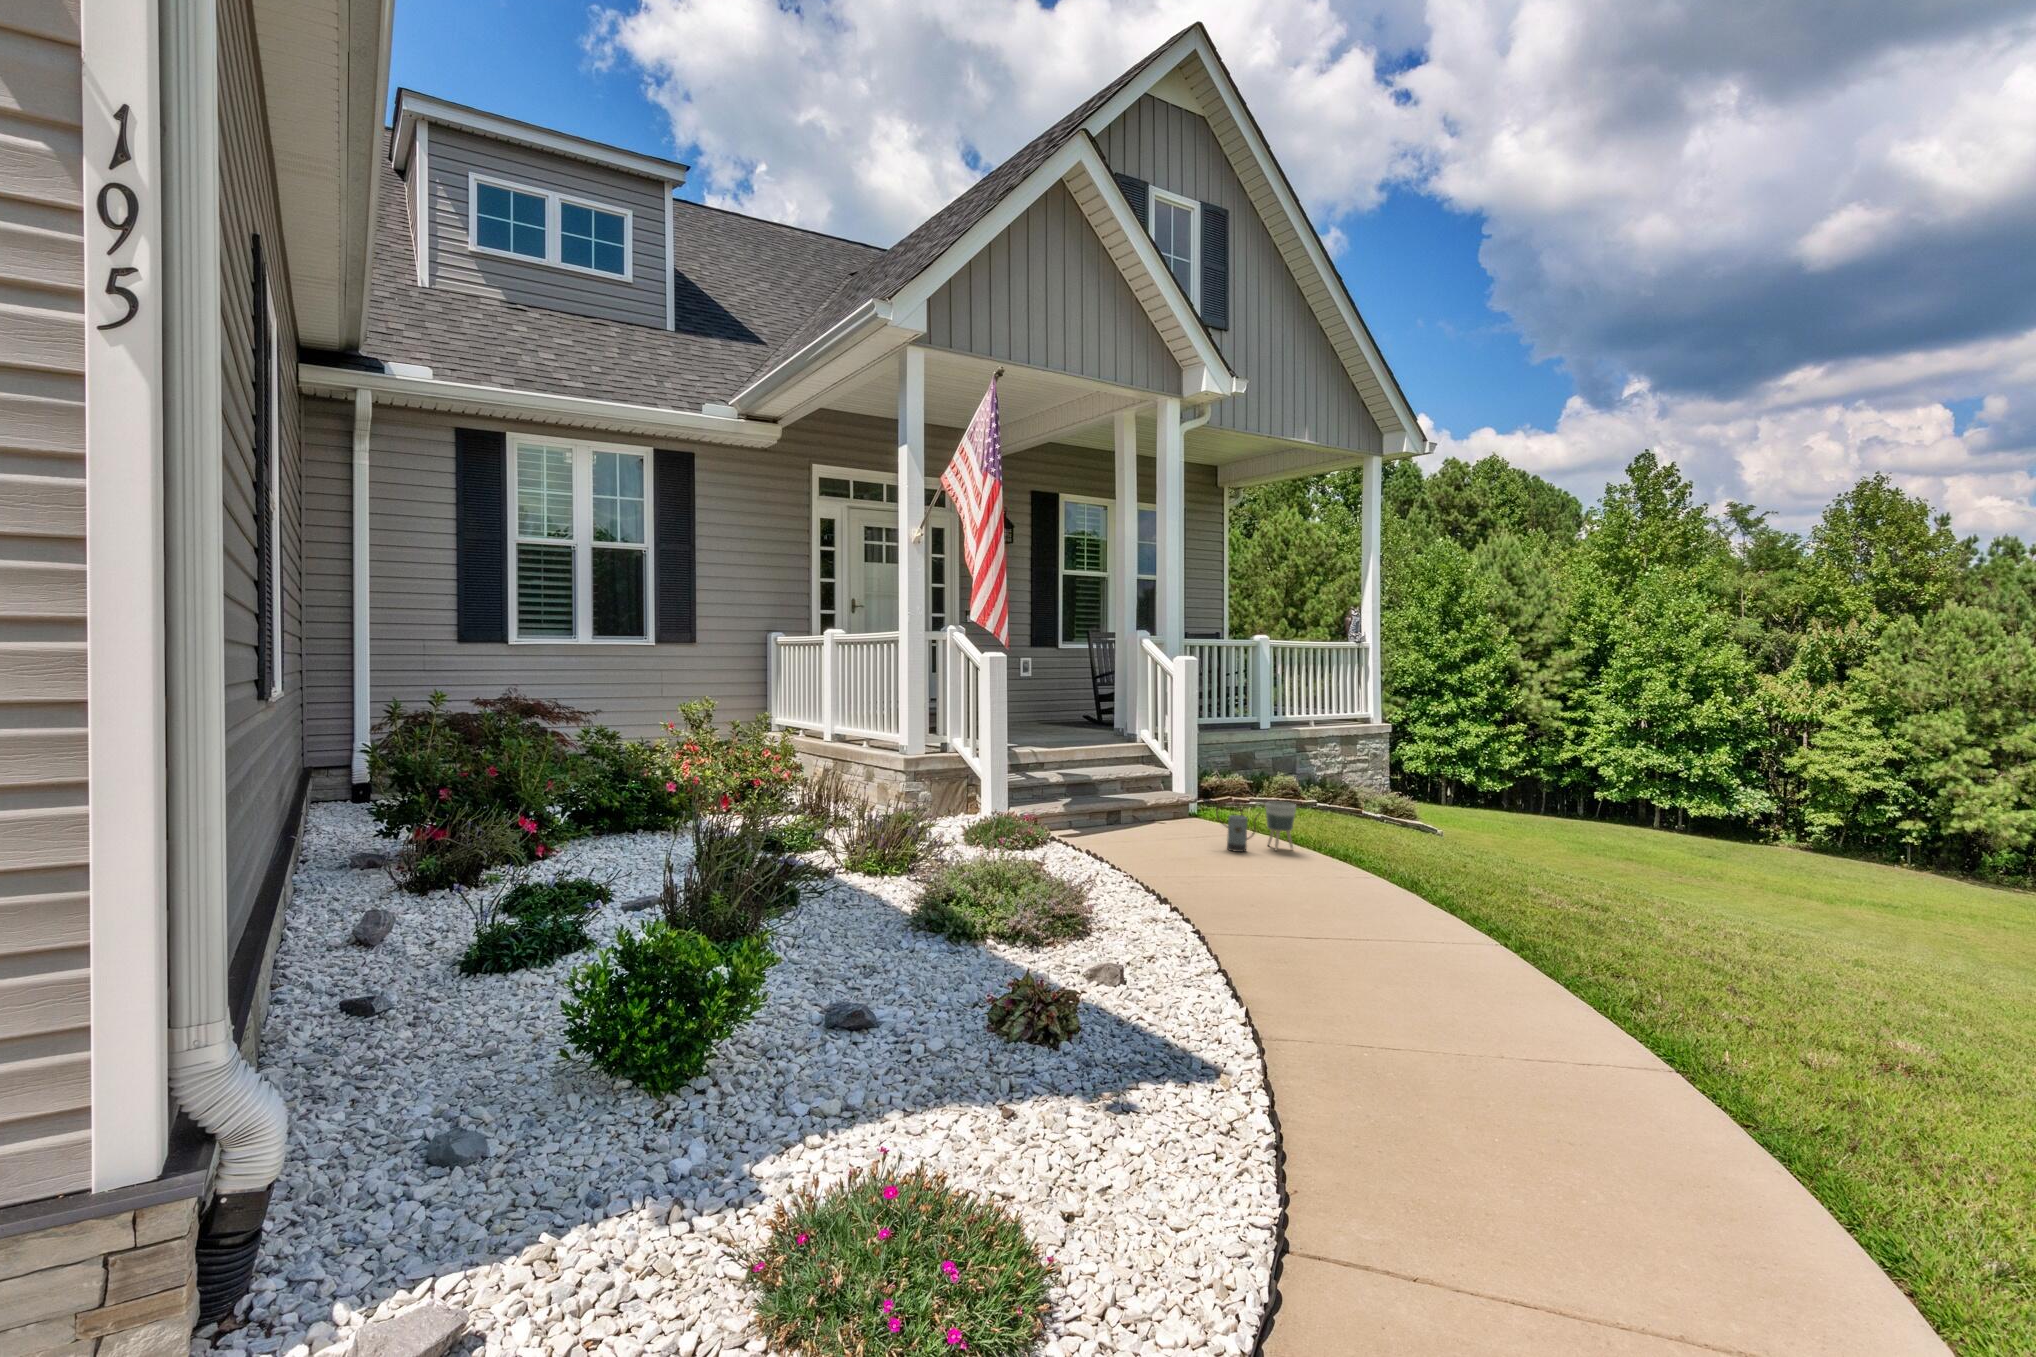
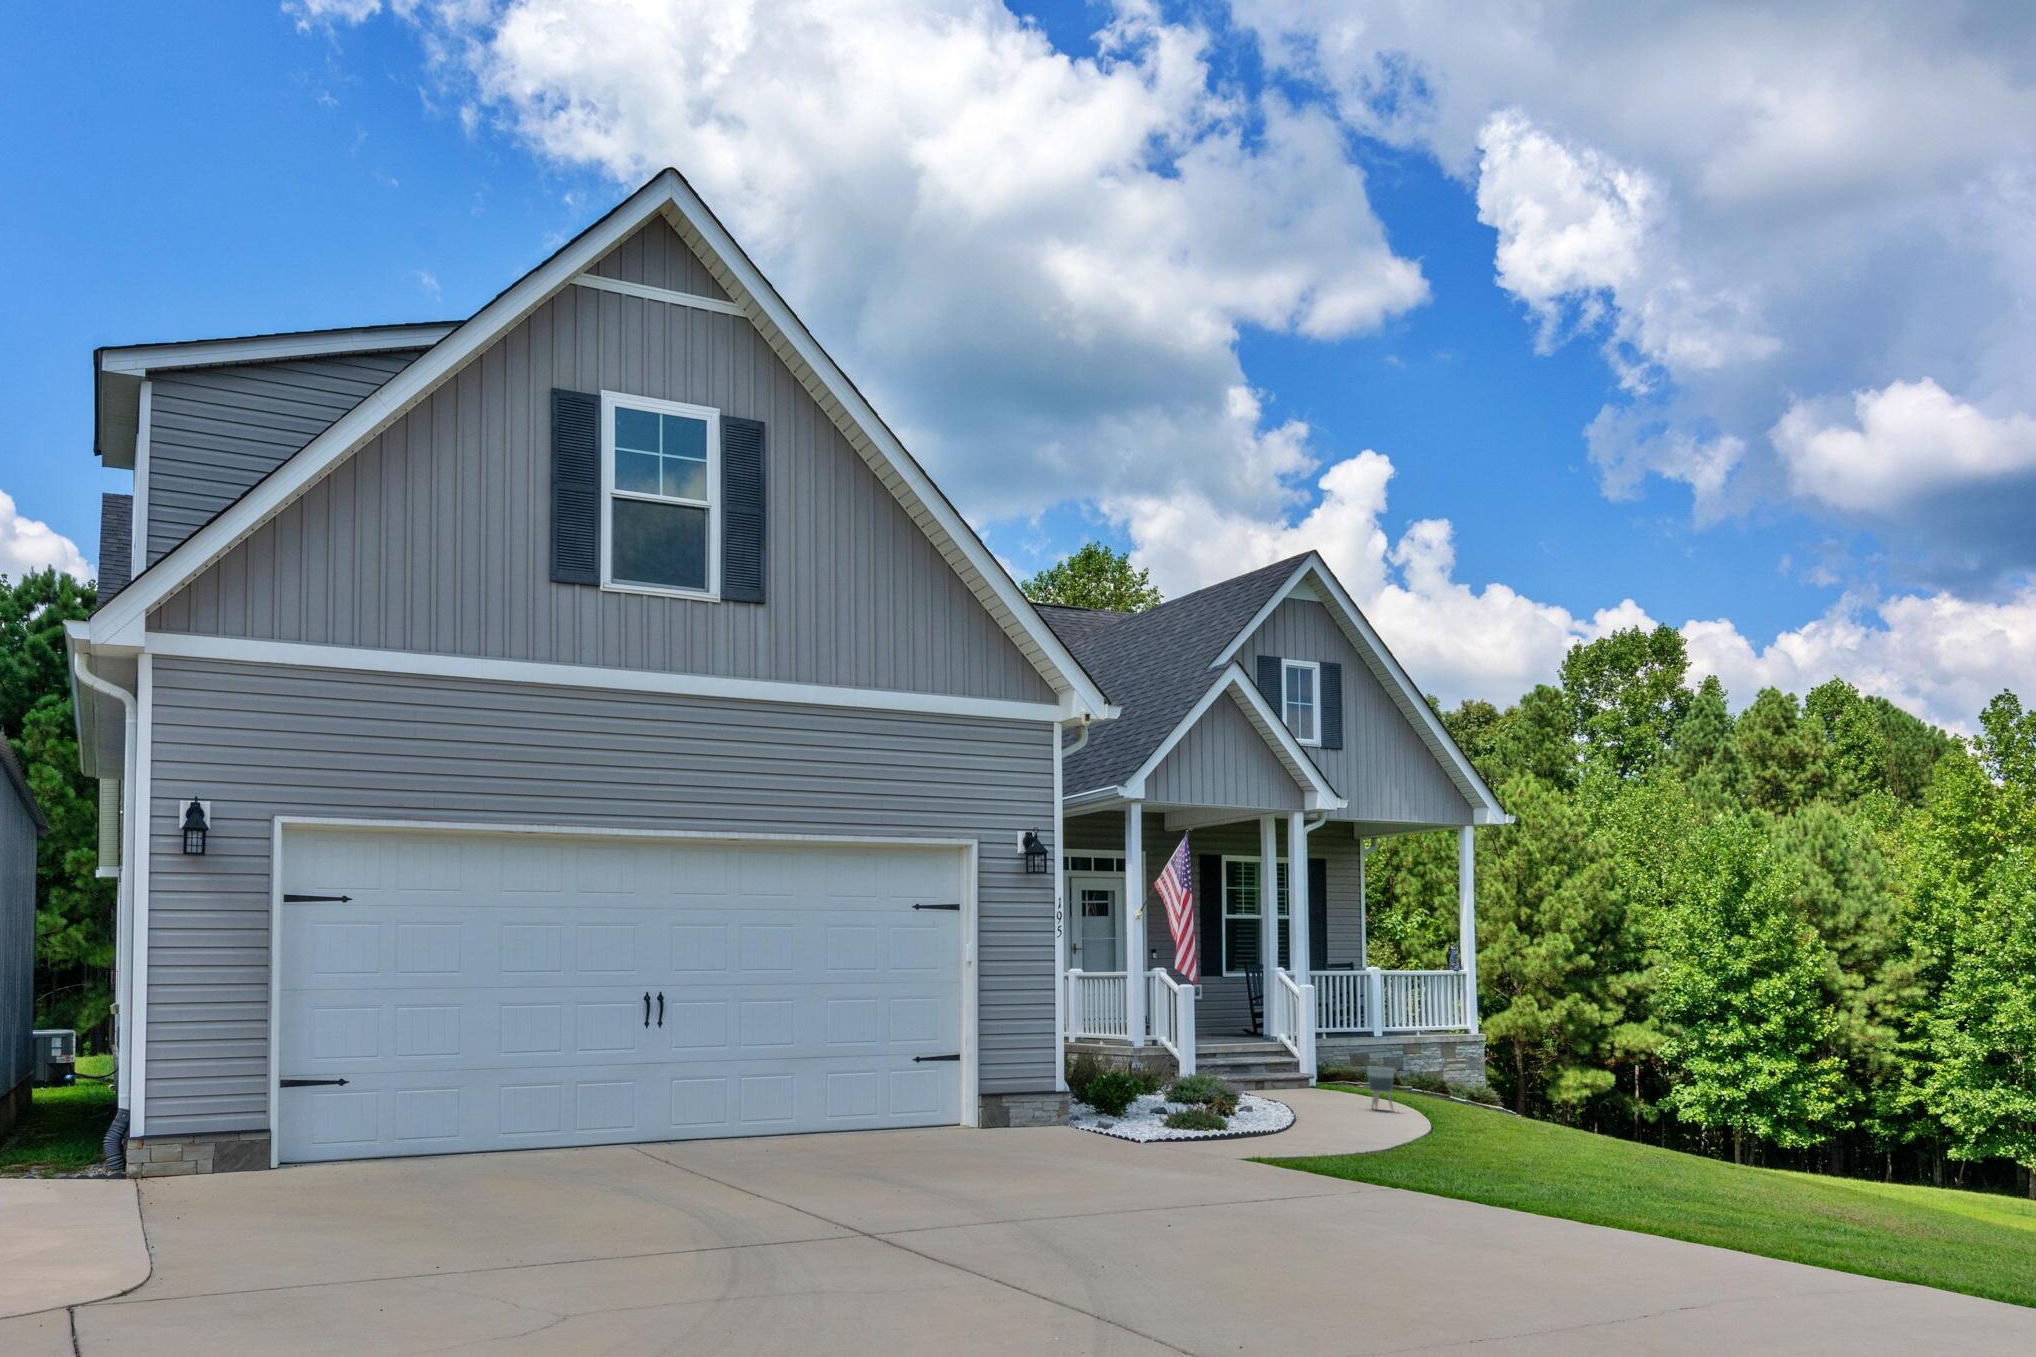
watering can: present [1216,801,1260,852] -> none [1320,1062,1360,1108]

